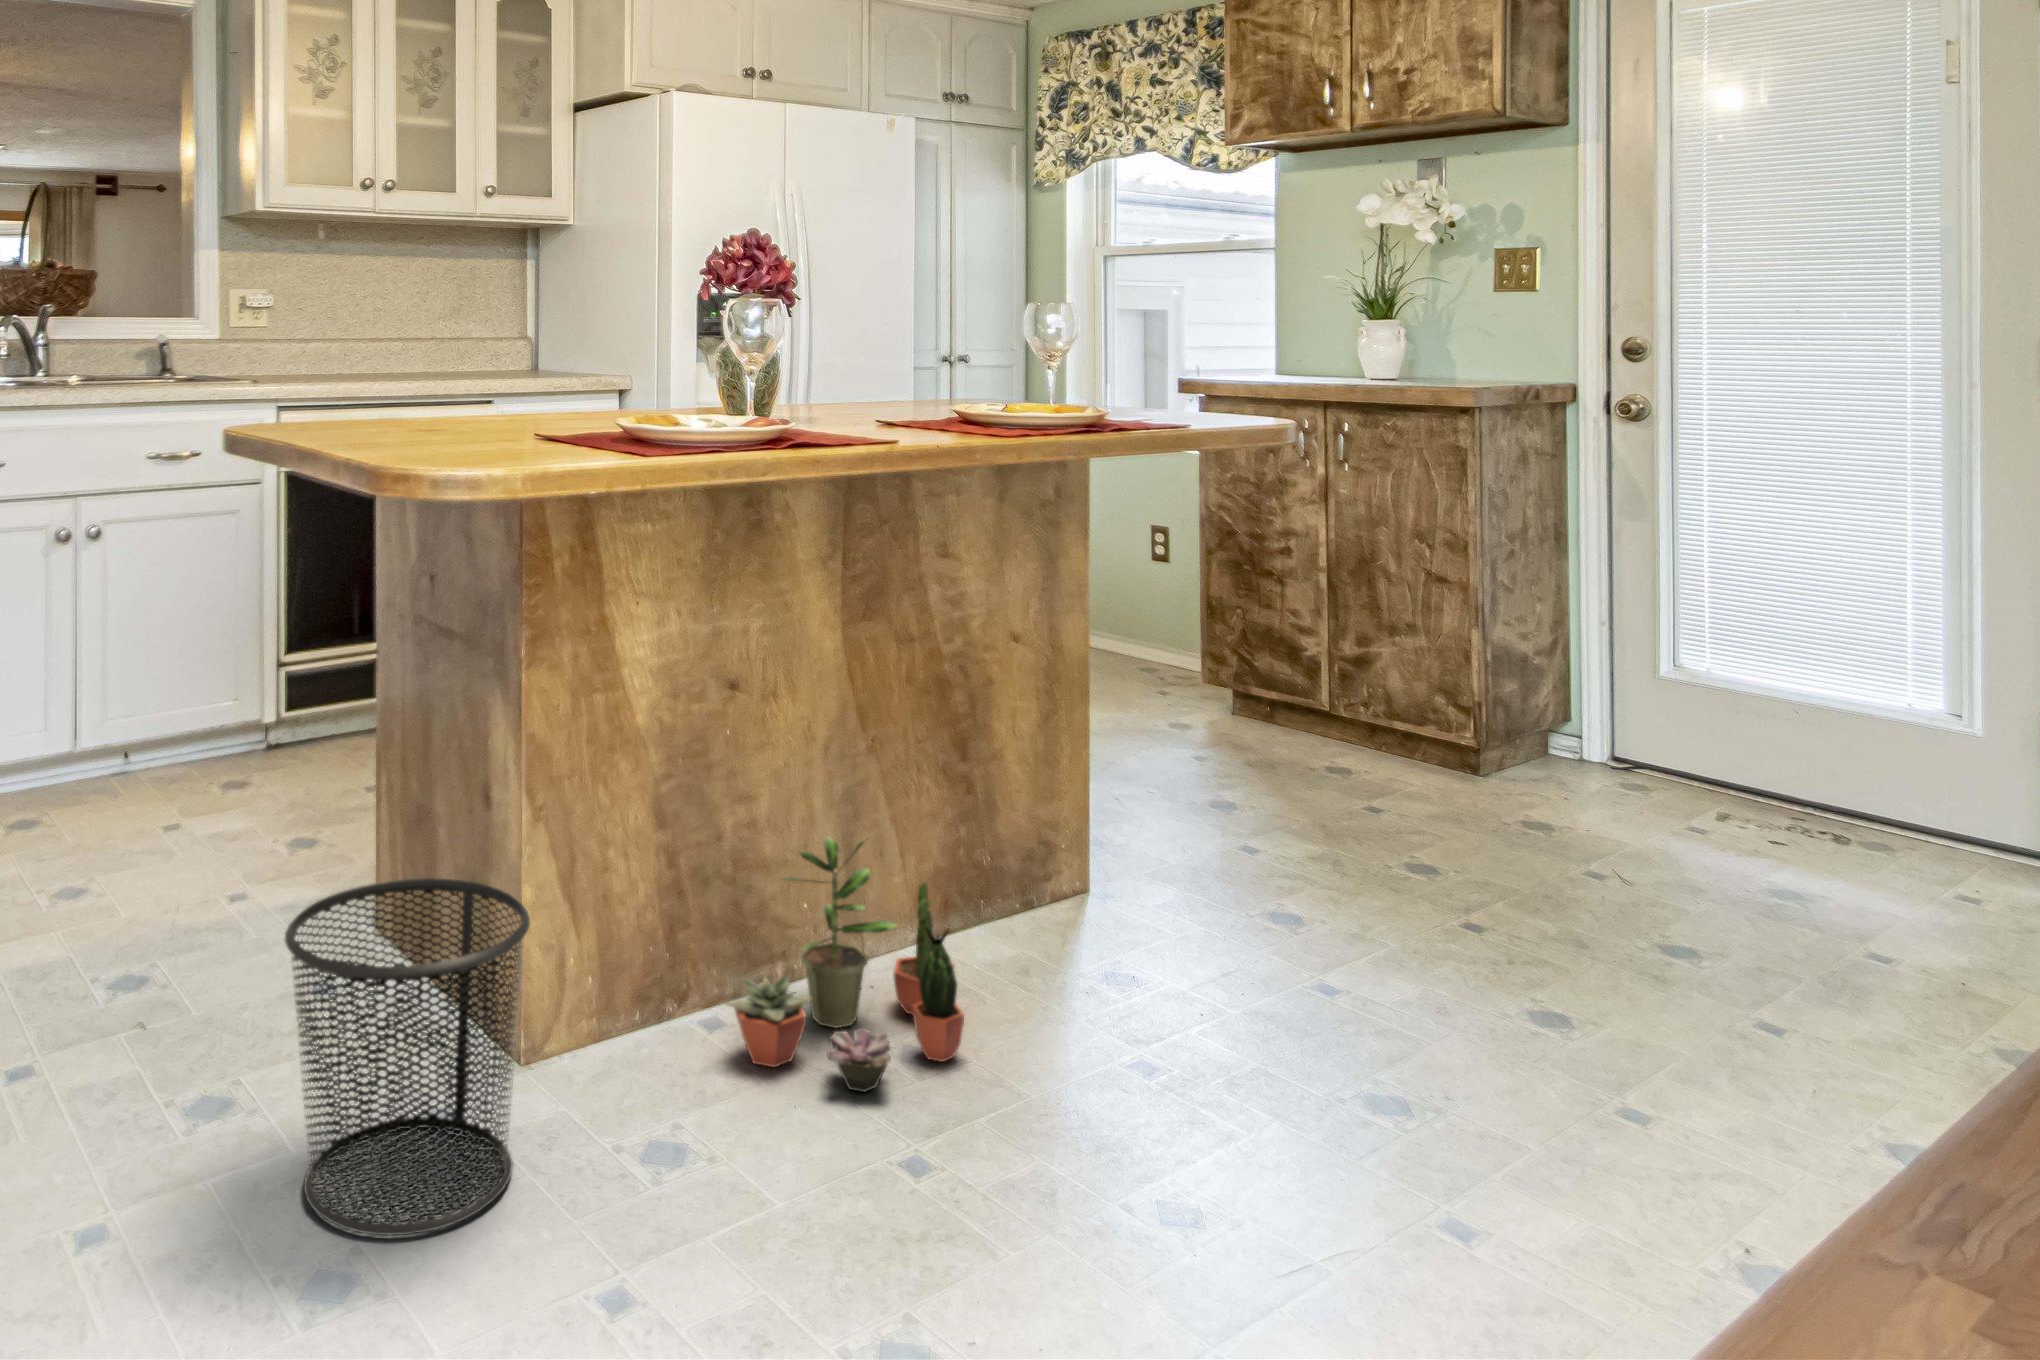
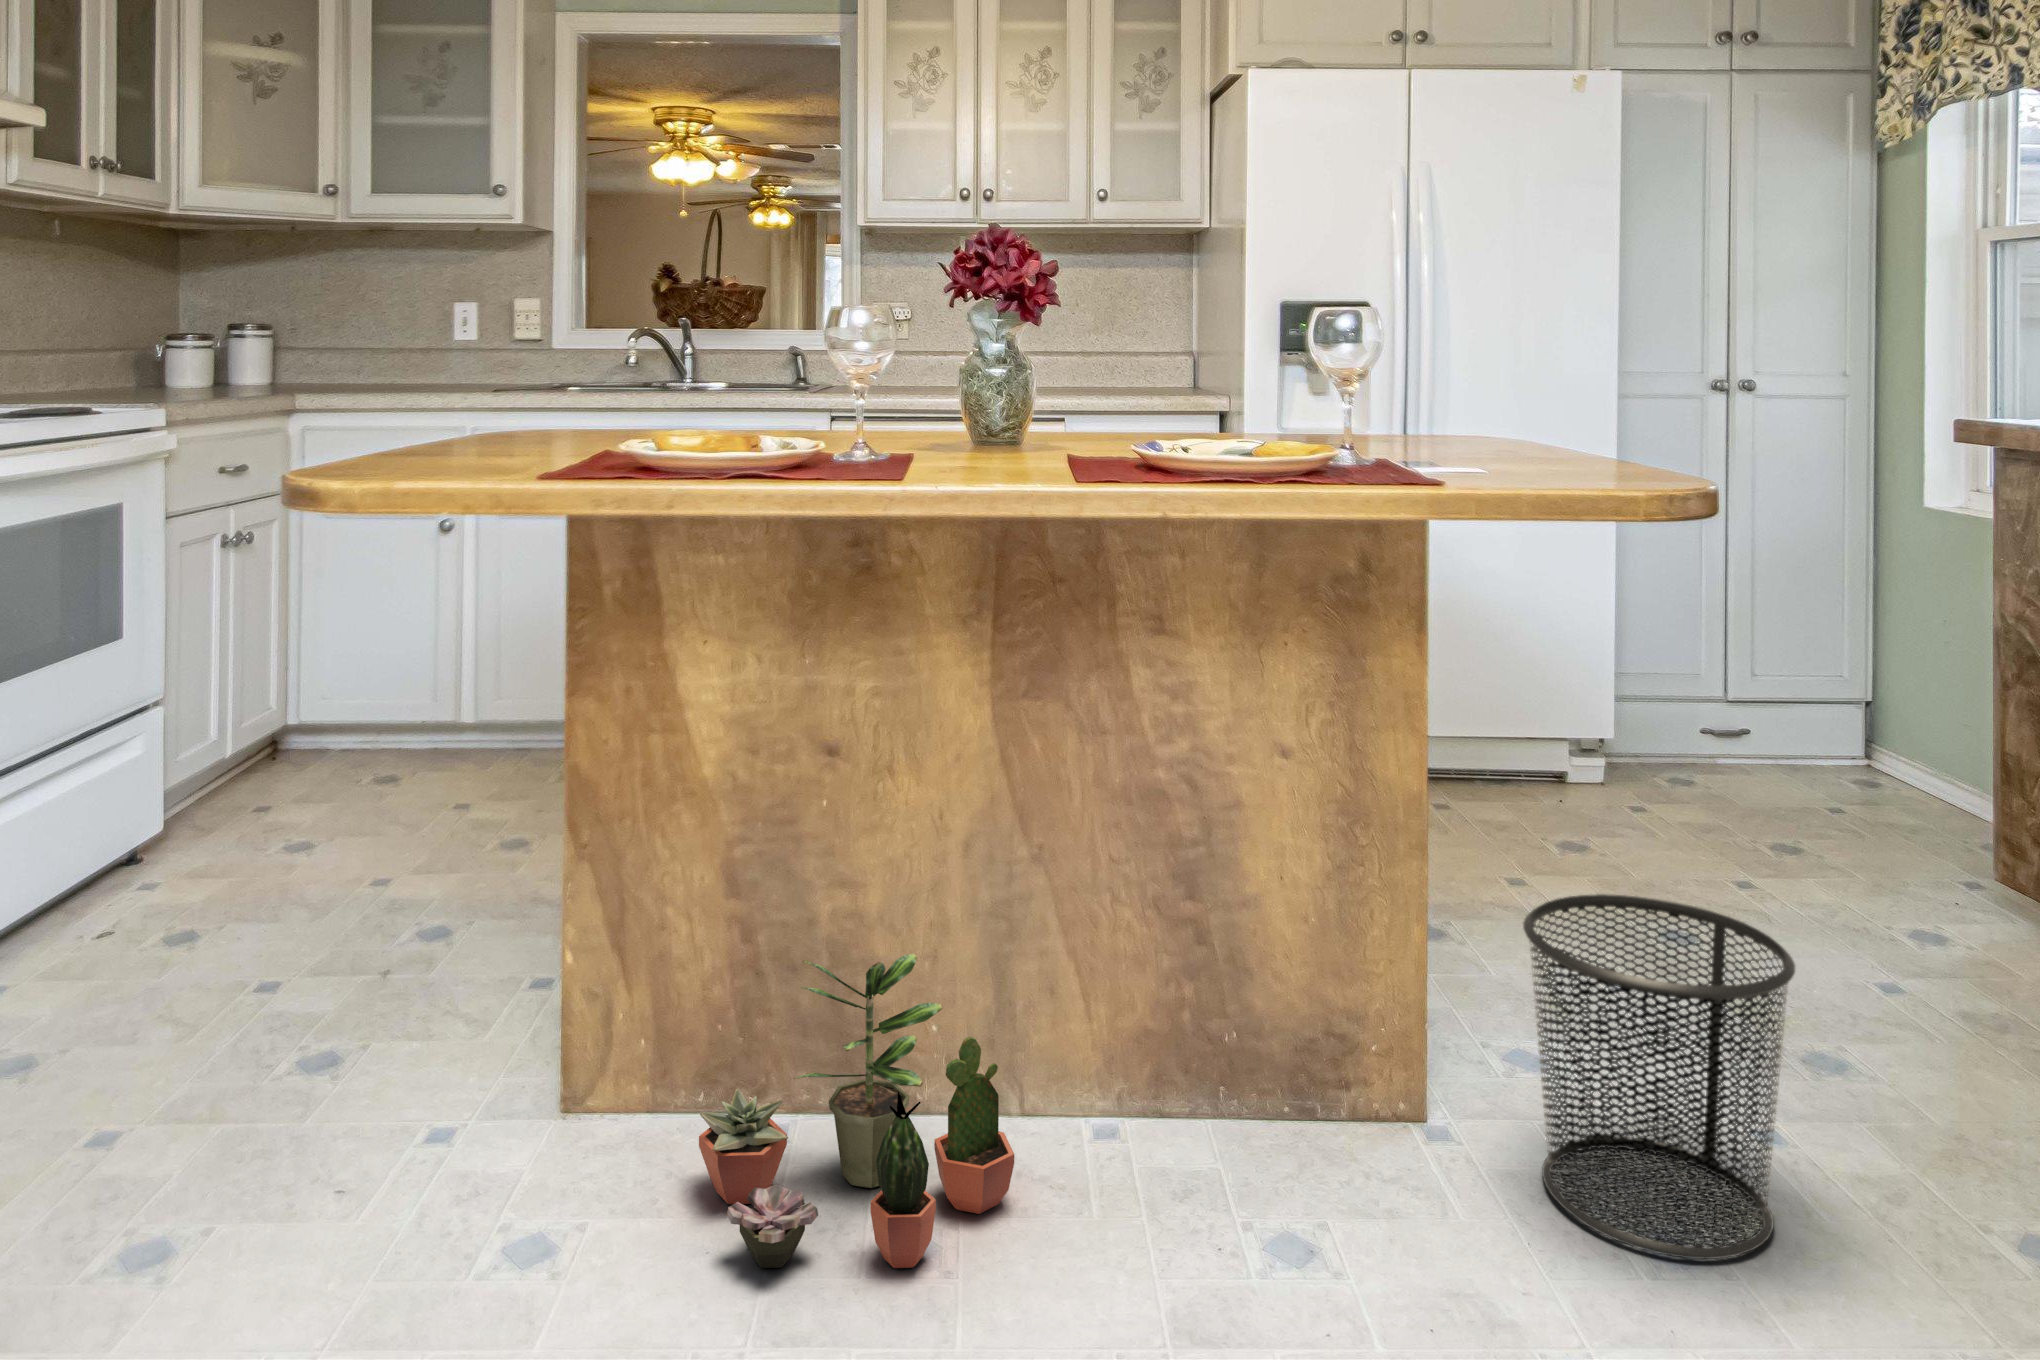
waste bin: present [285,878,530,1235] -> present [1523,894,1795,1259]

